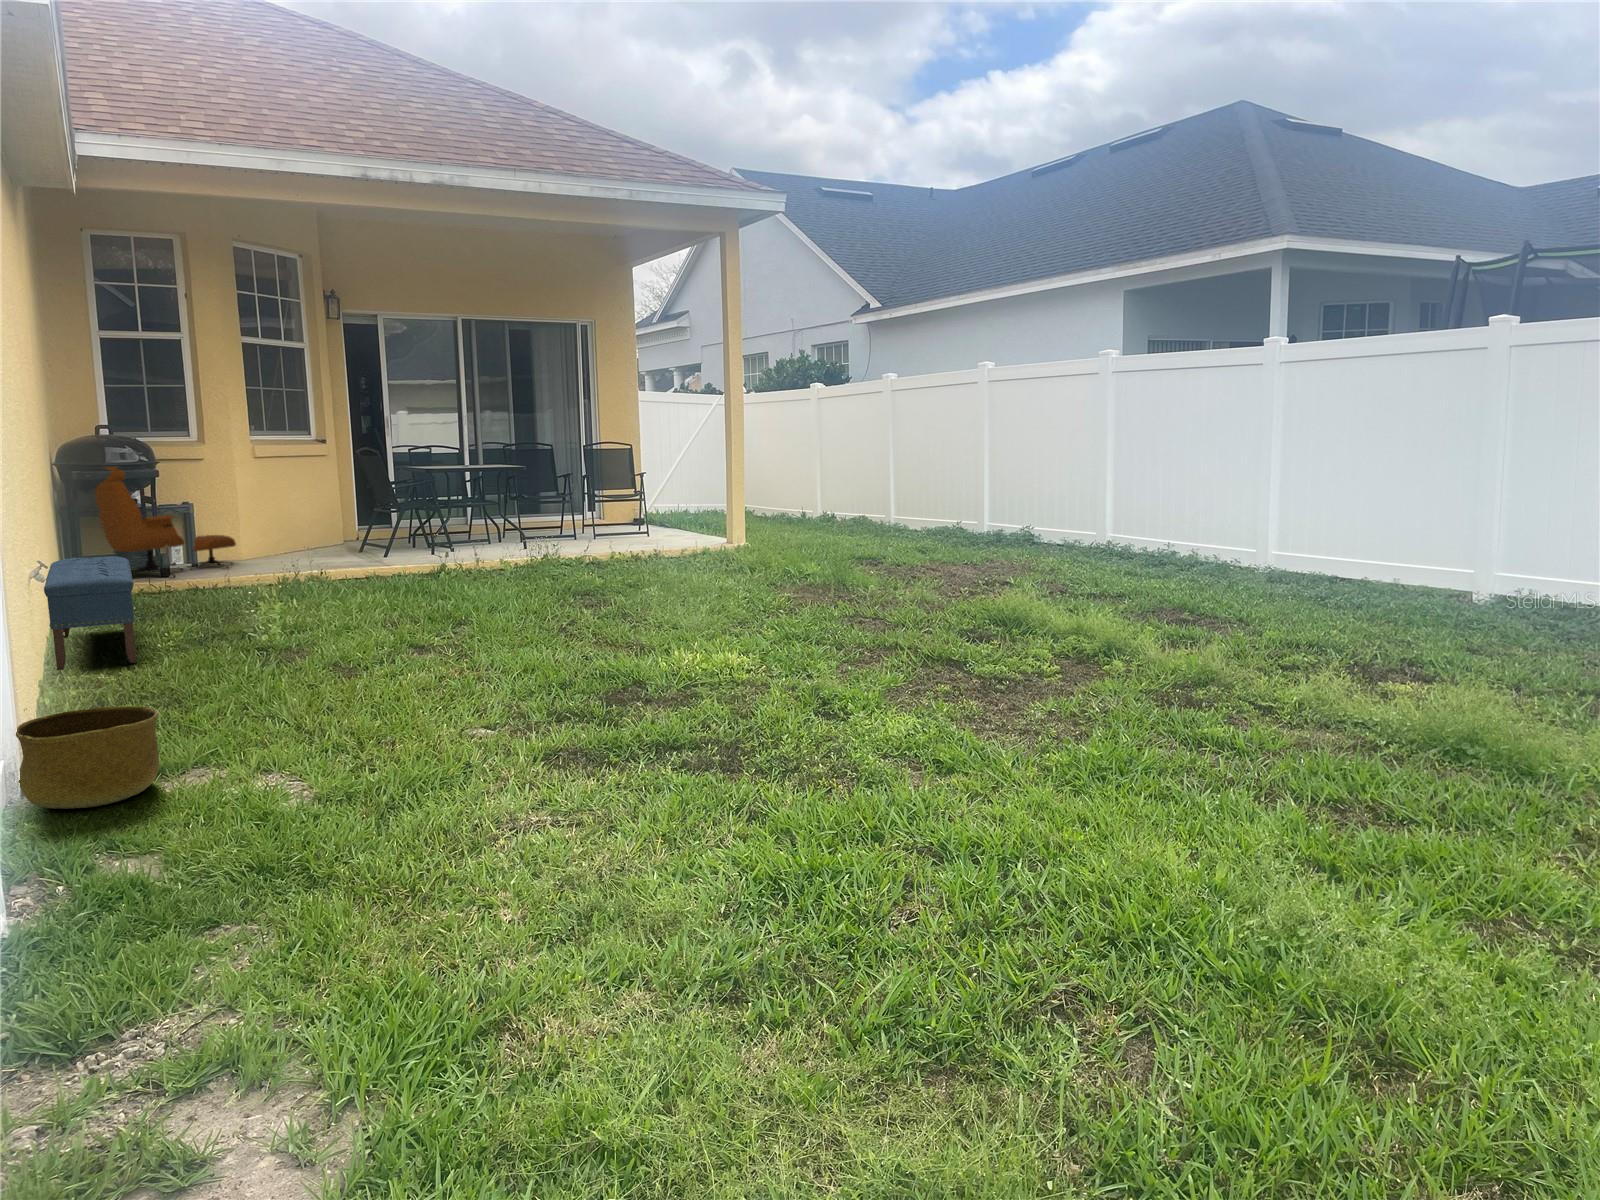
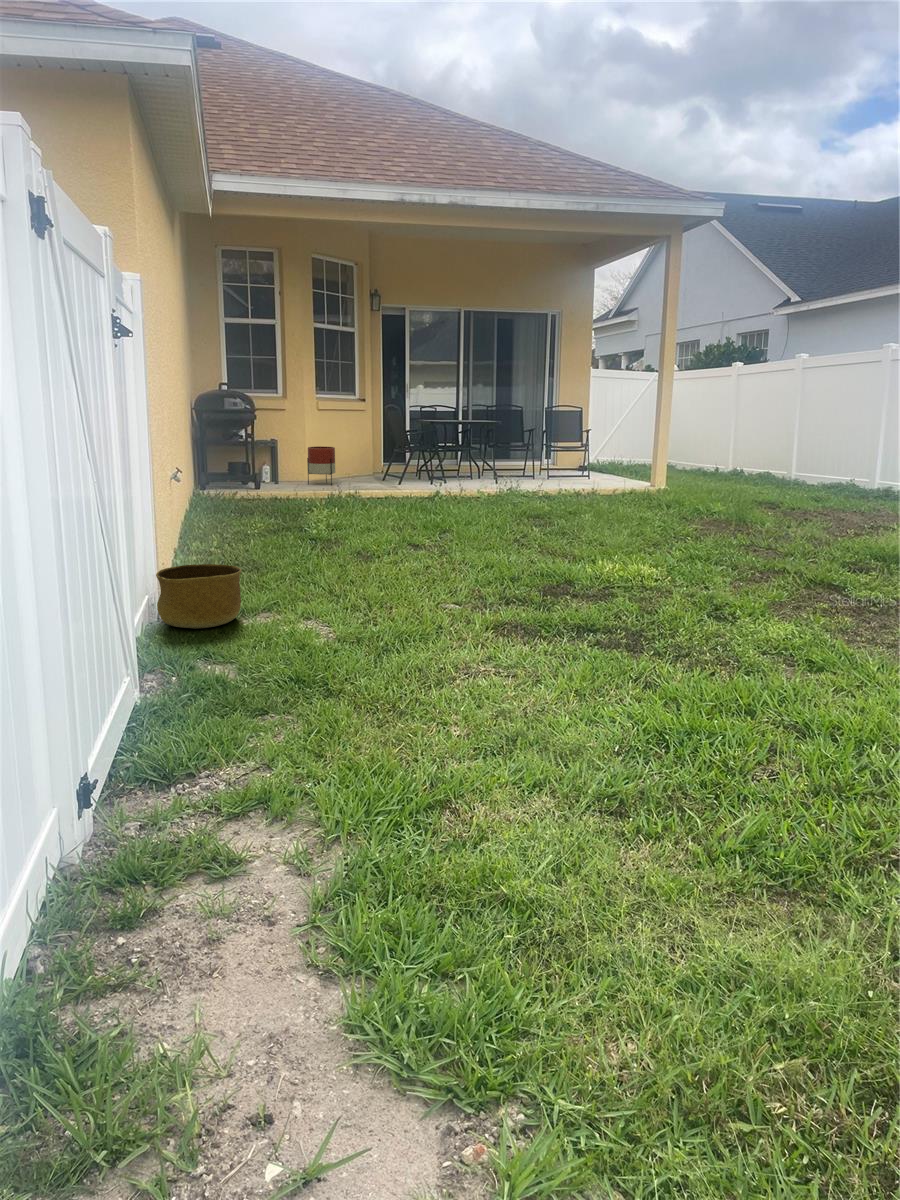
lounge chair: present [95,467,236,577] -> none [215,412,304,490]
planter: none [240,509,285,565] -> present [307,446,336,485]
bench: present [44,556,137,670] -> none [183,471,236,543]

